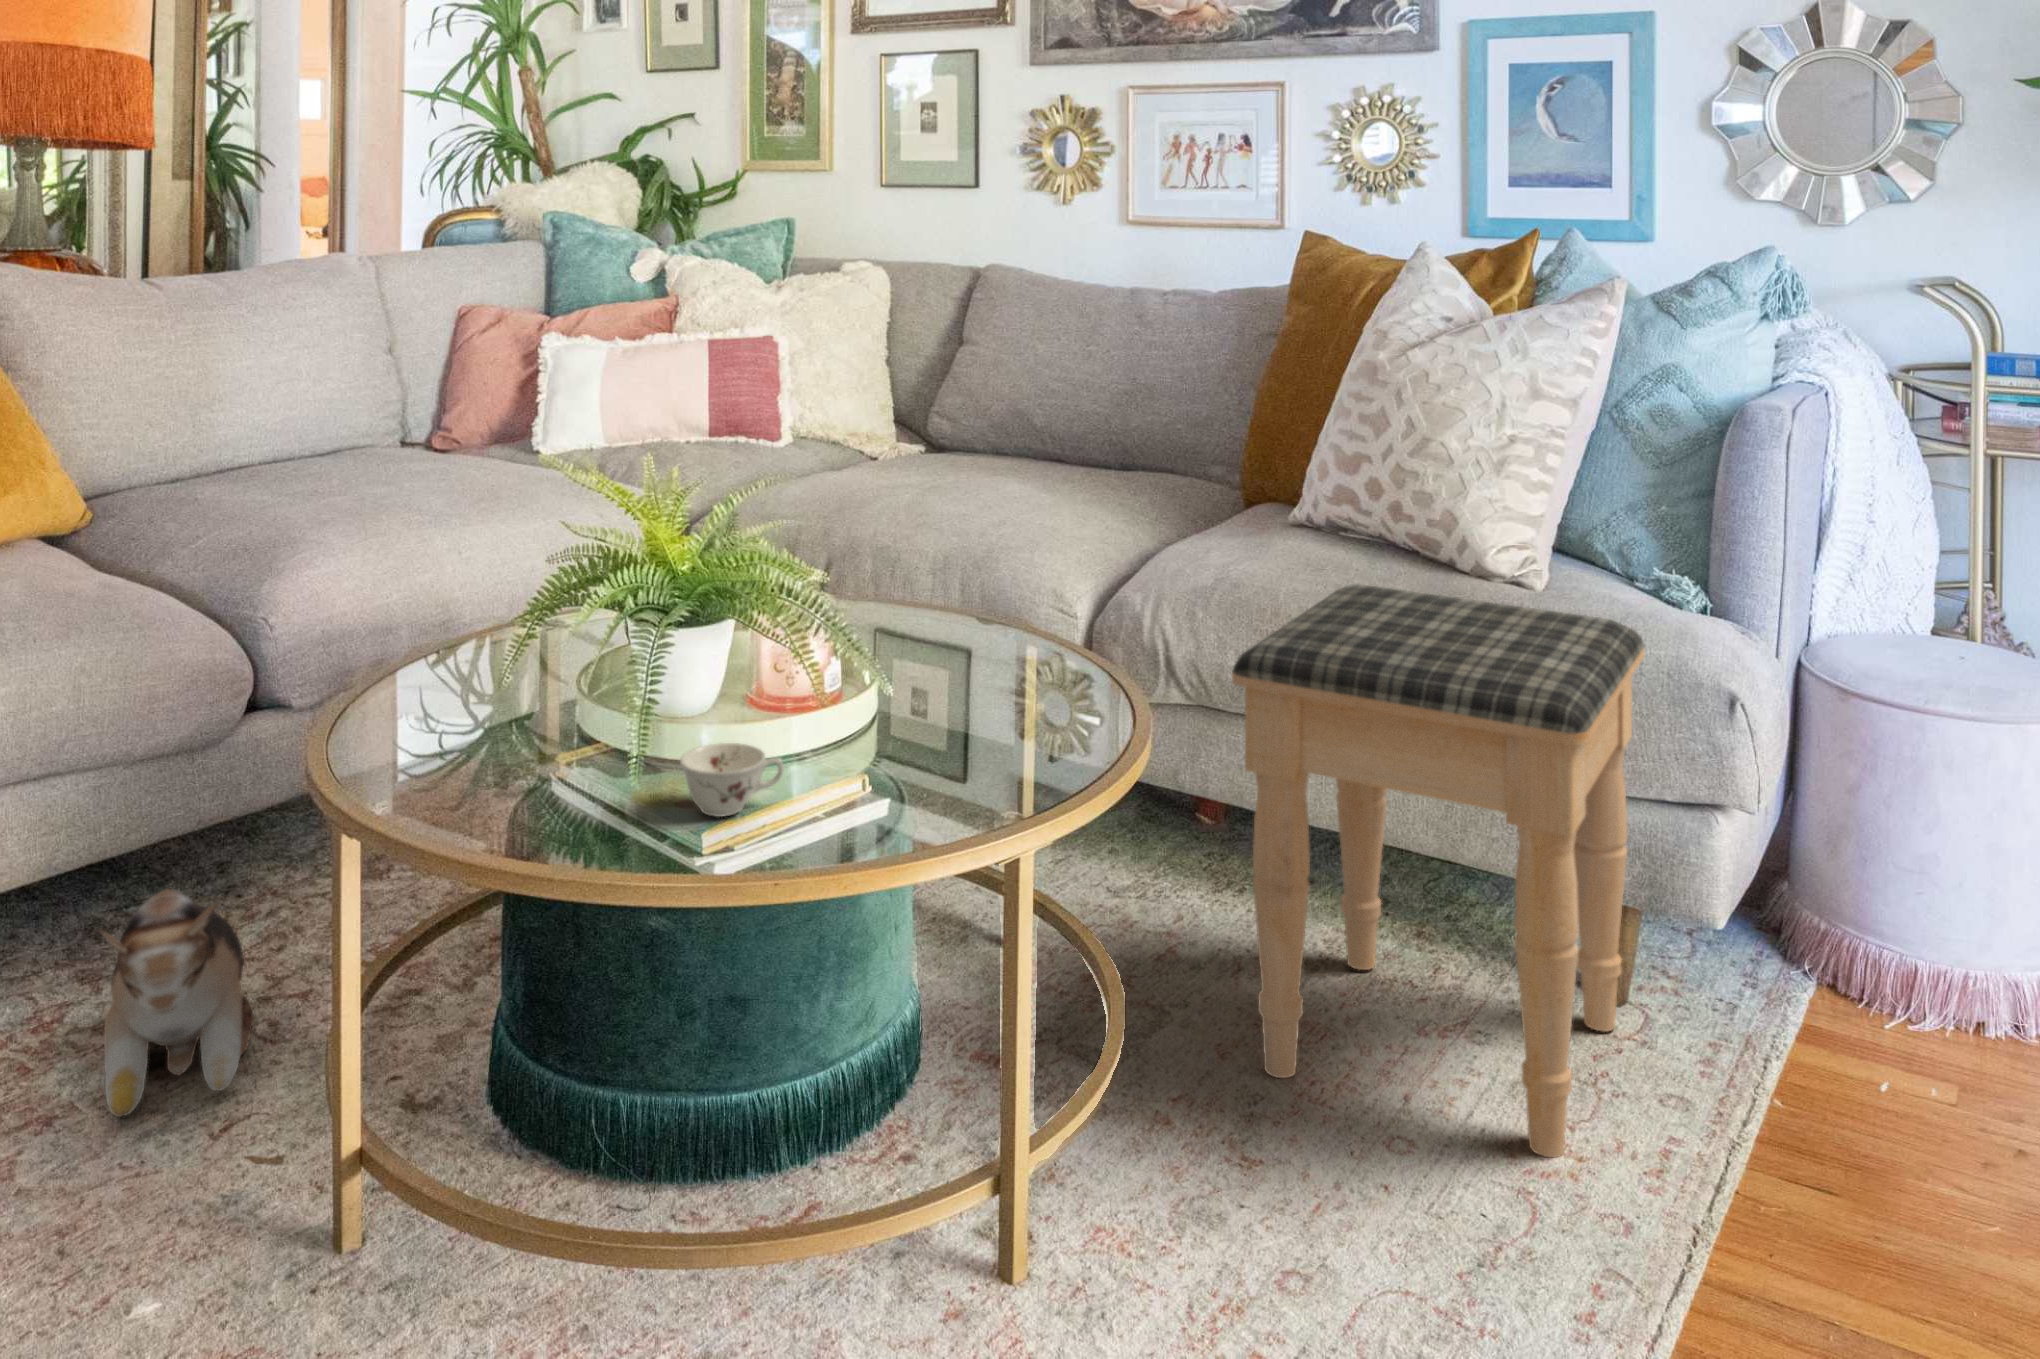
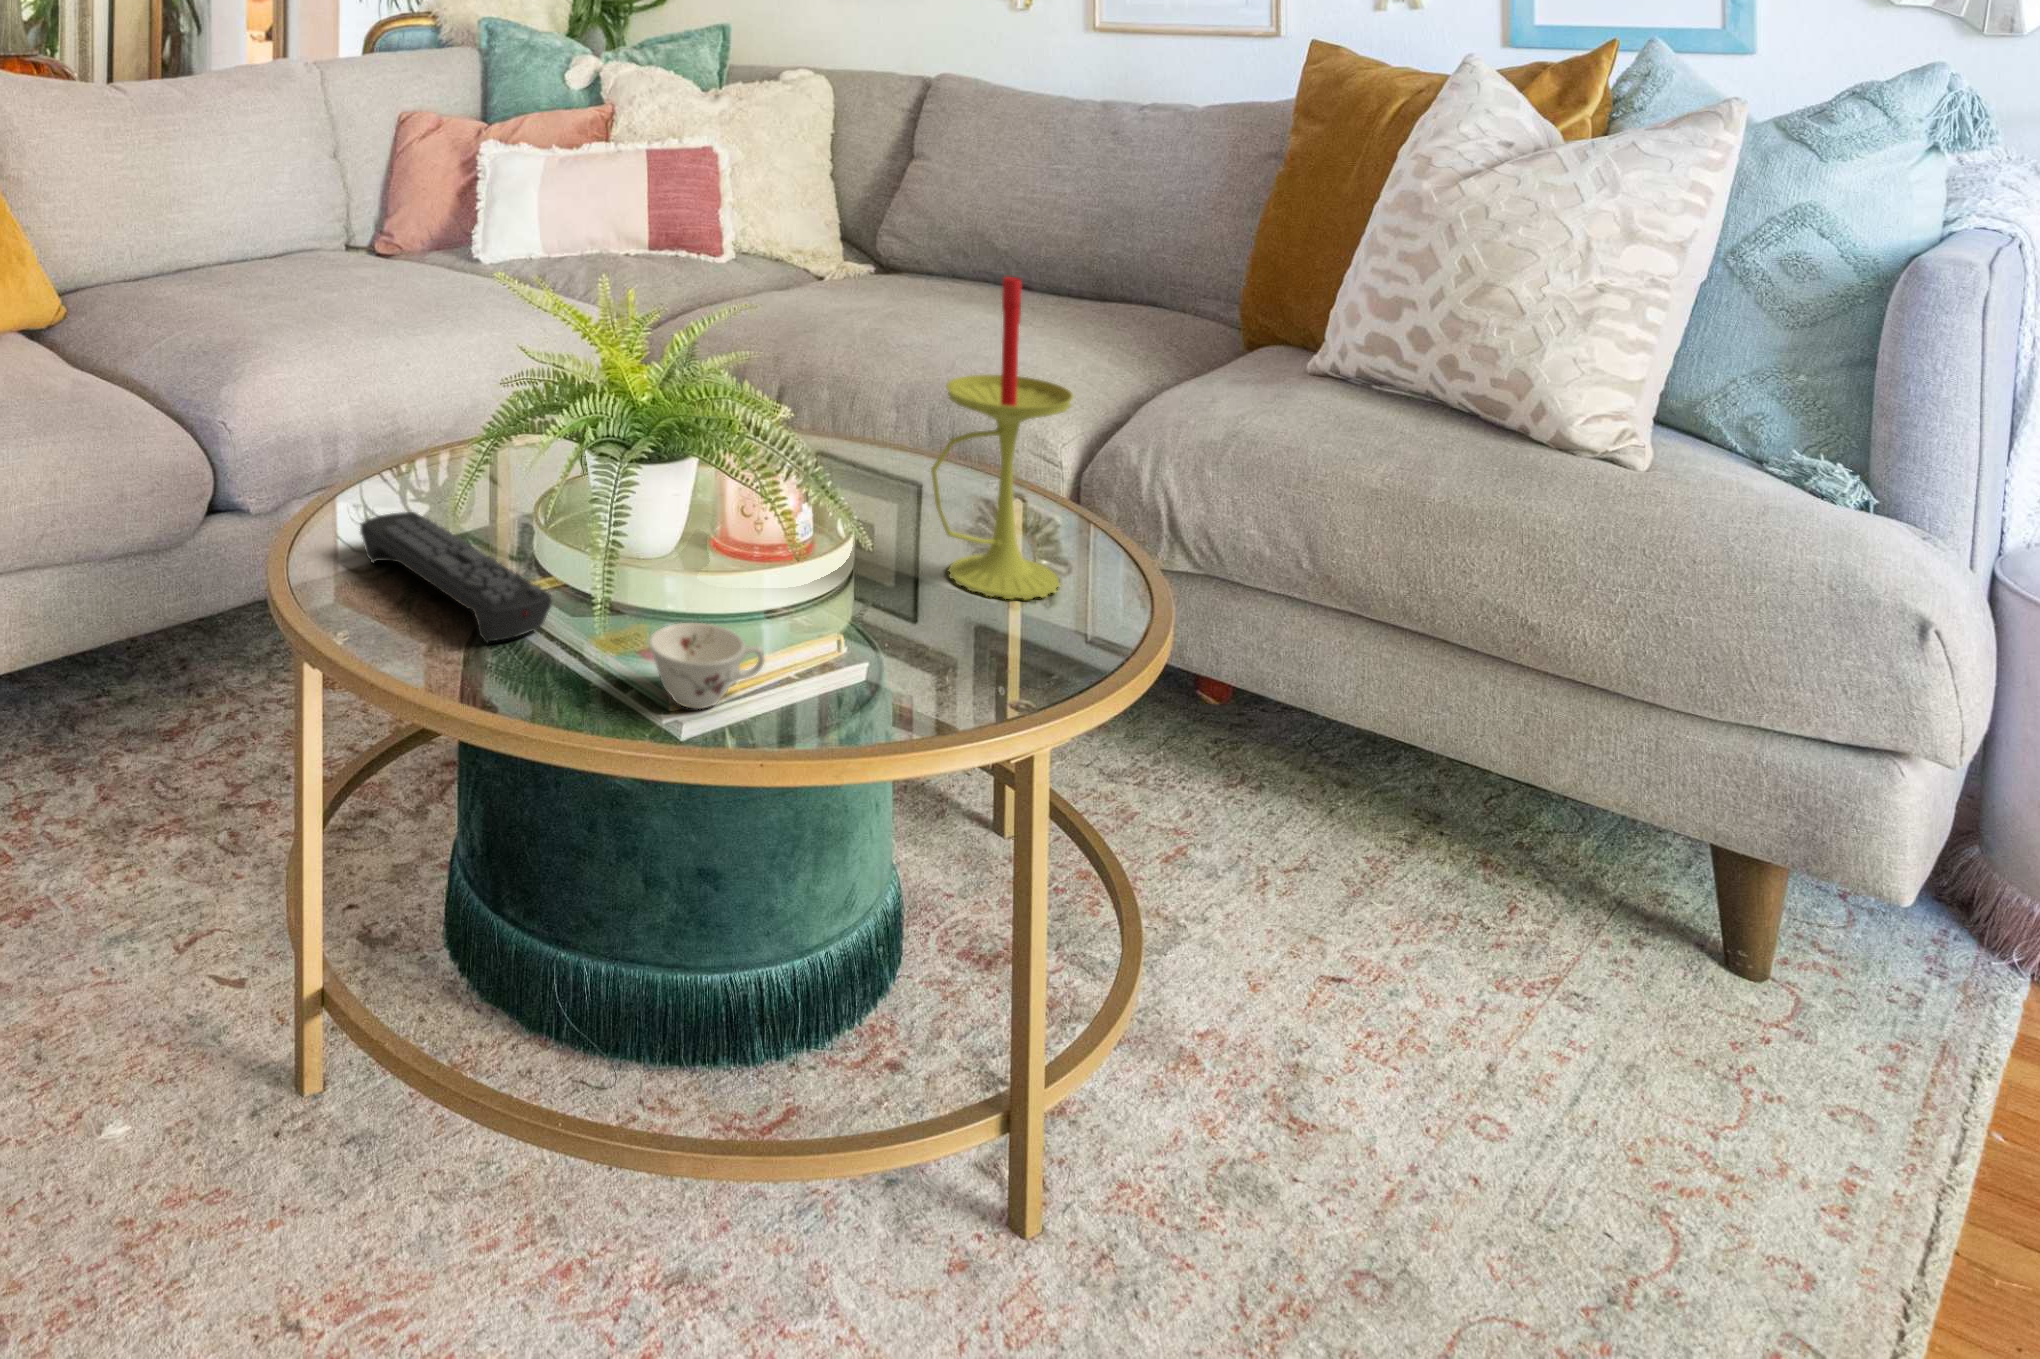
candle: none [942,424,1064,716] -> present [931,277,1073,600]
footstool: present [1232,584,1645,1158] -> none [1275,460,1818,1177]
remote control: none [413,676,595,782] -> present [360,512,552,642]
plush toy: present [100,889,254,1117] -> none [70,695,221,905]

